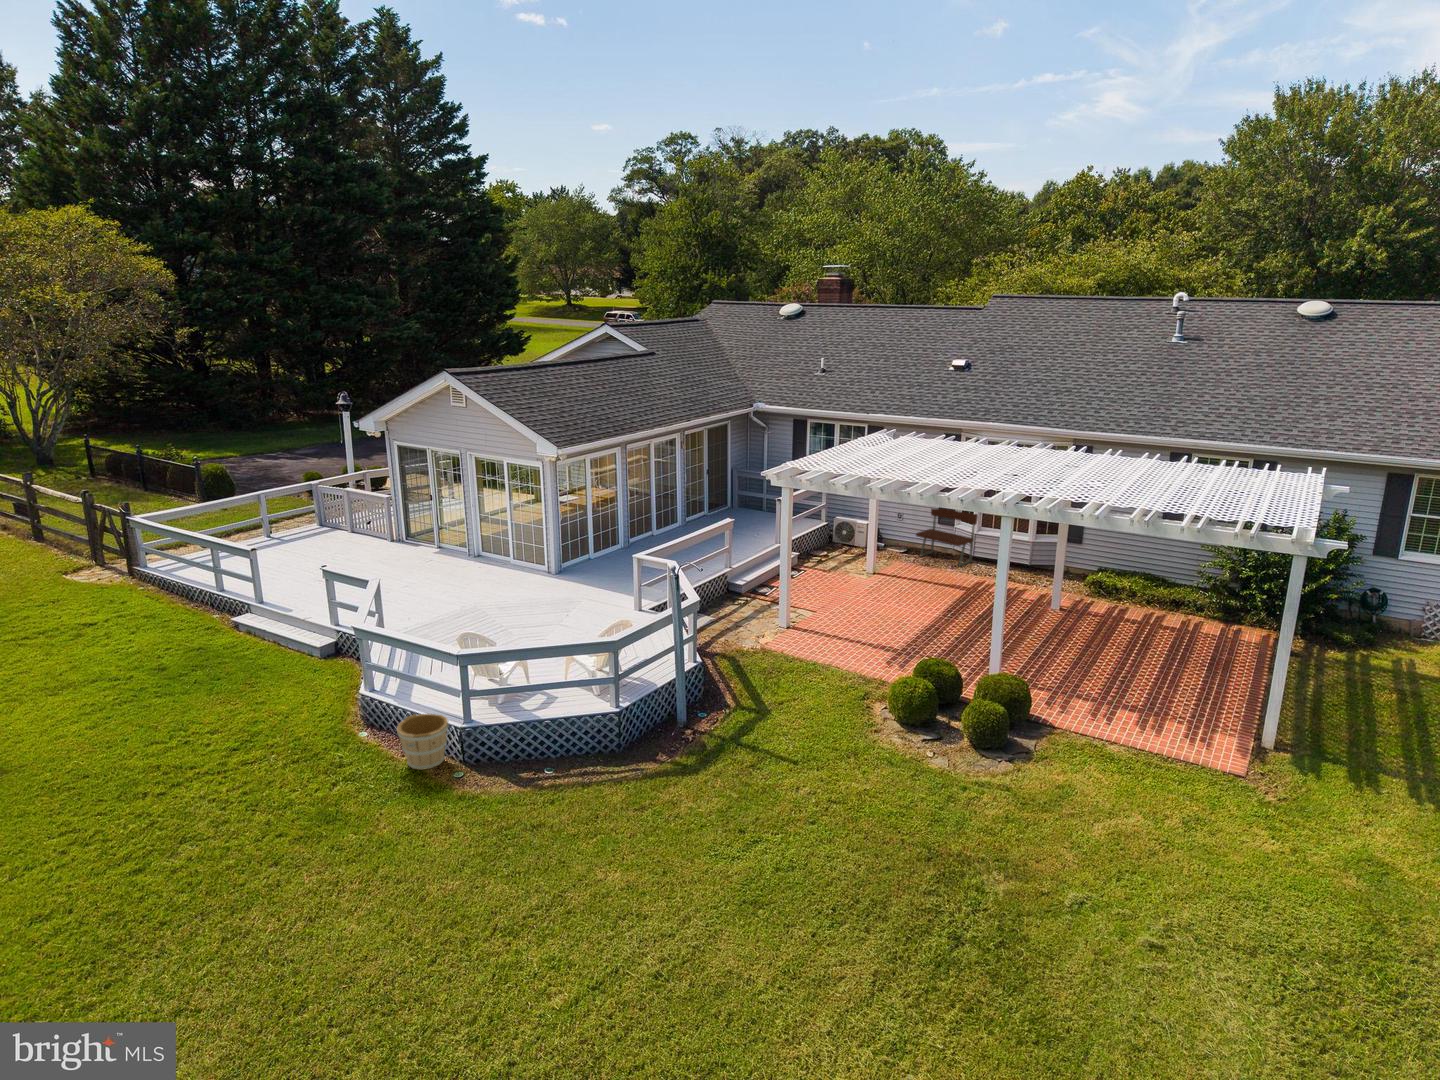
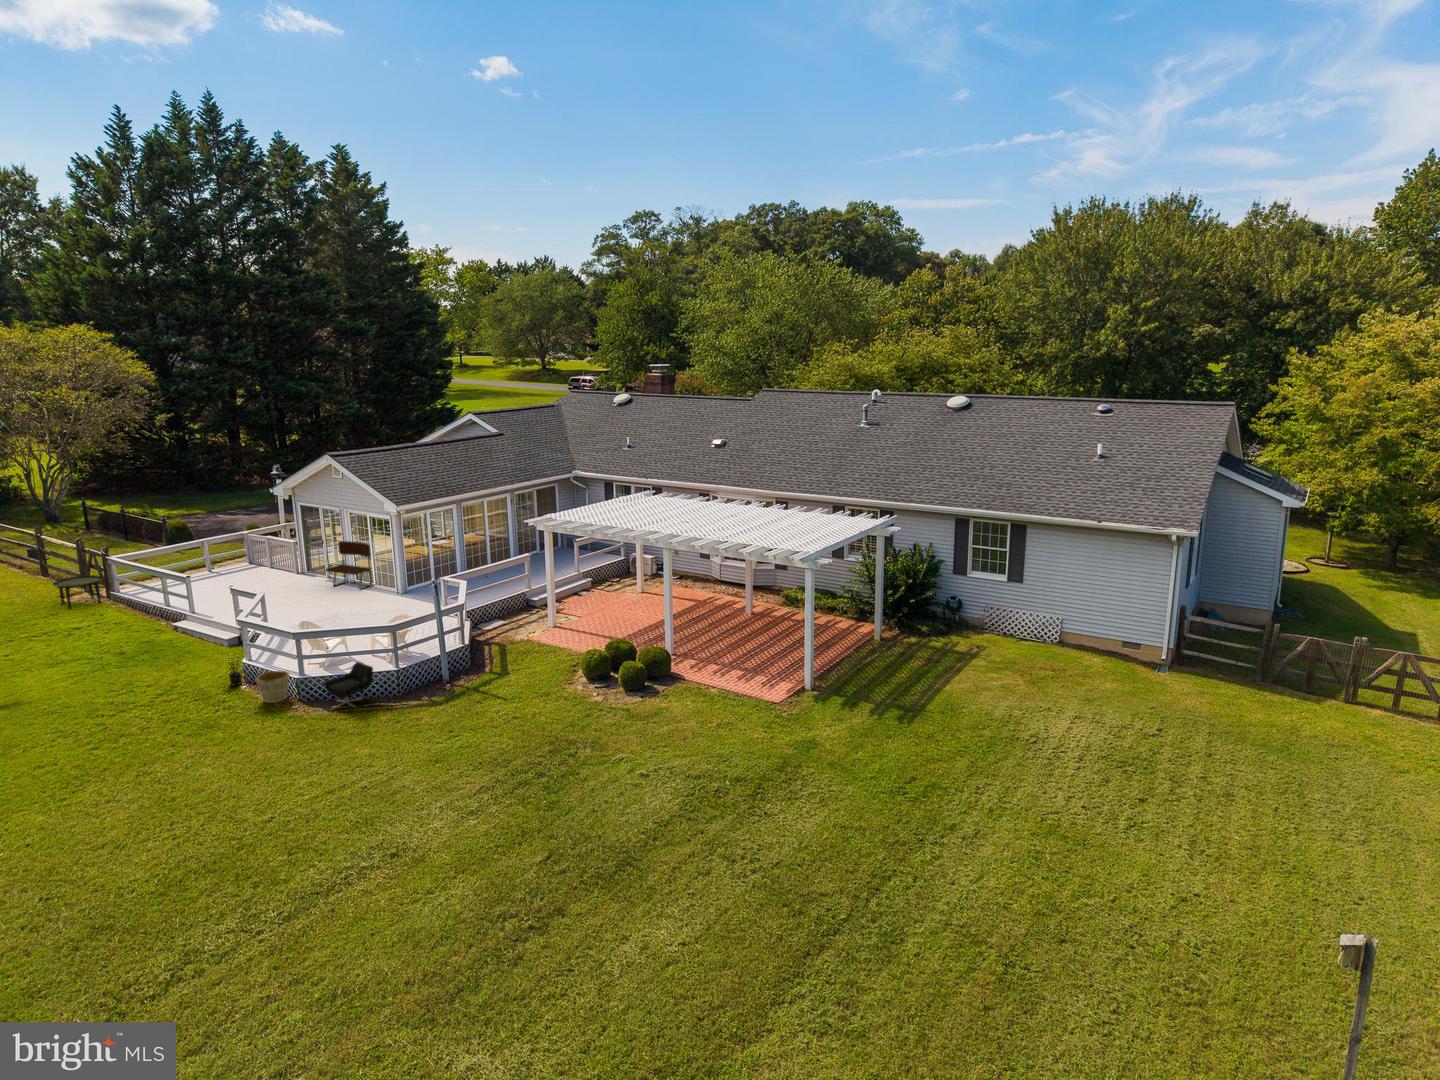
bench: present [916,509,978,566] -> present [326,541,373,590]
round table: none [52,541,123,590] -> present [53,575,102,609]
potted plant: none [335,676,364,732] -> present [229,658,242,685]
lounge chair: none [510,701,590,786] -> present [324,662,373,707]

